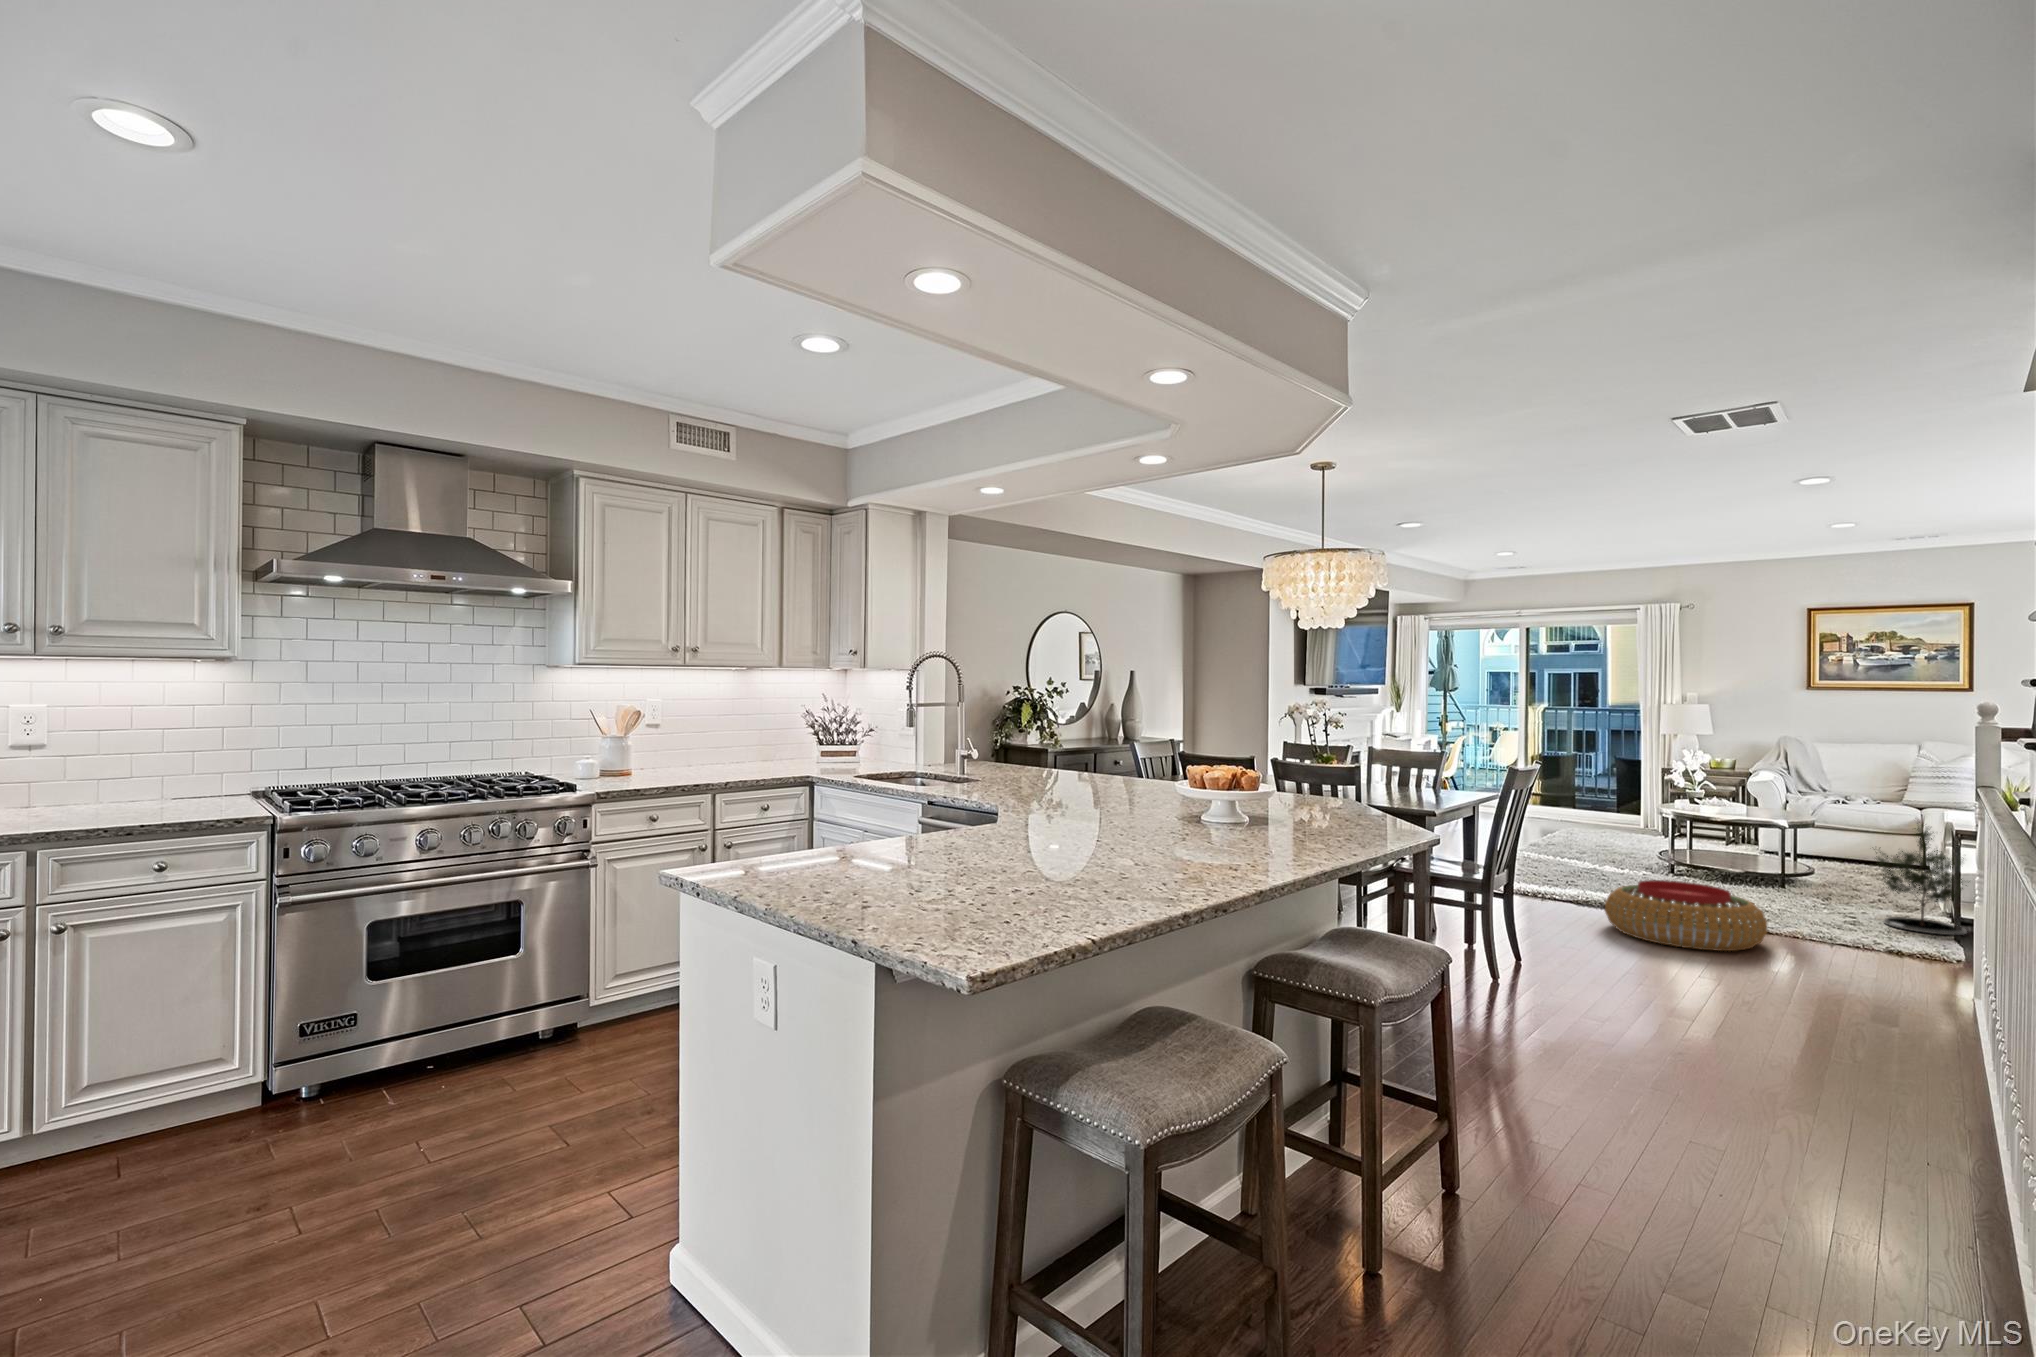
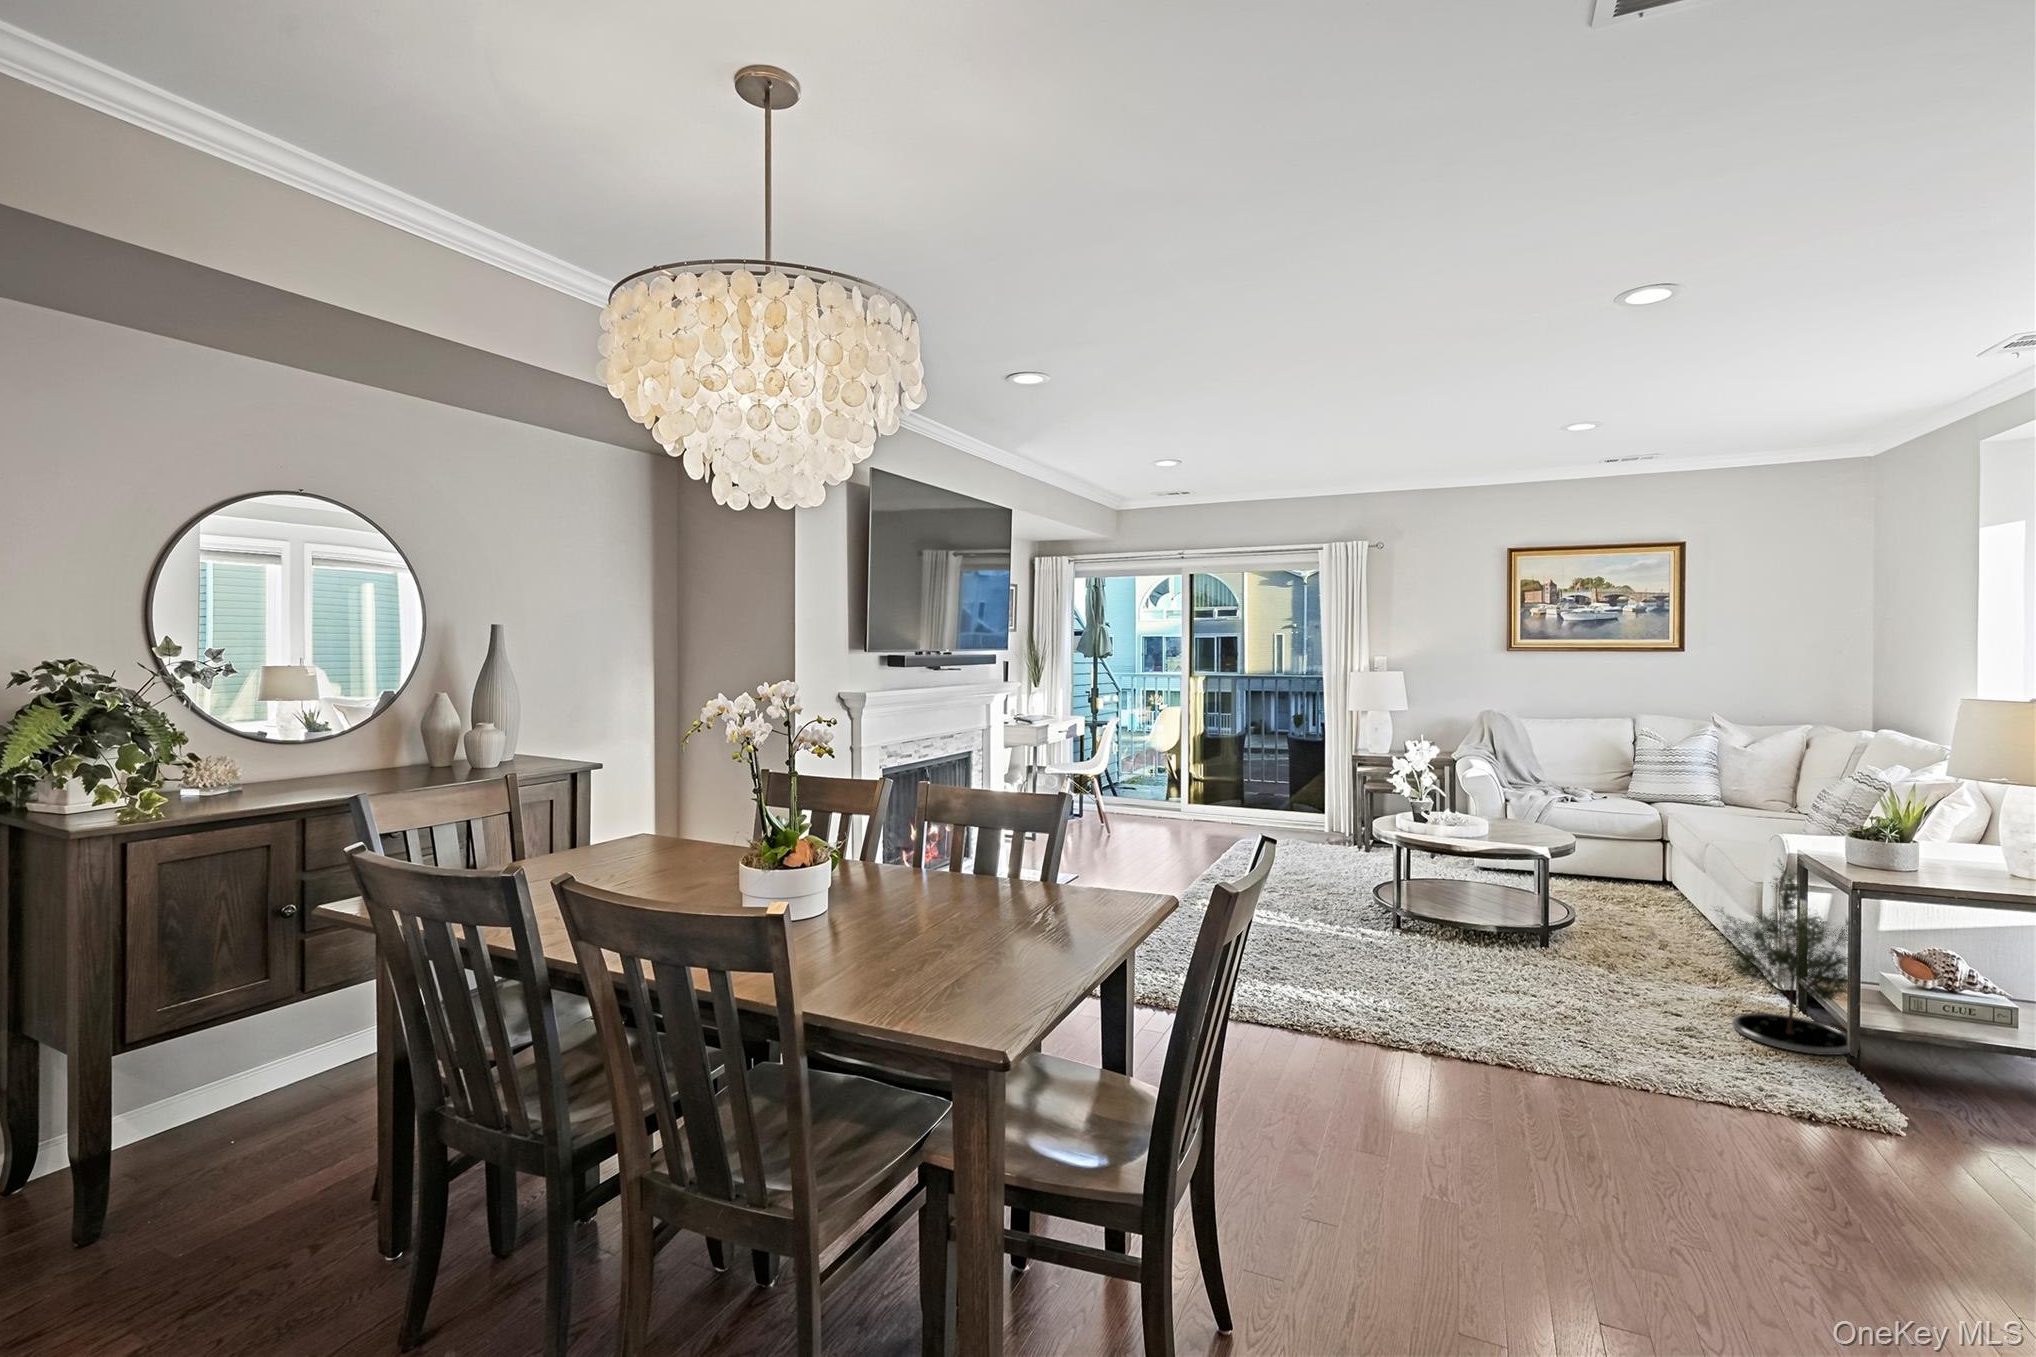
pouf: present [1605,880,1767,951] -> none [1372,1019,1660,1195]

